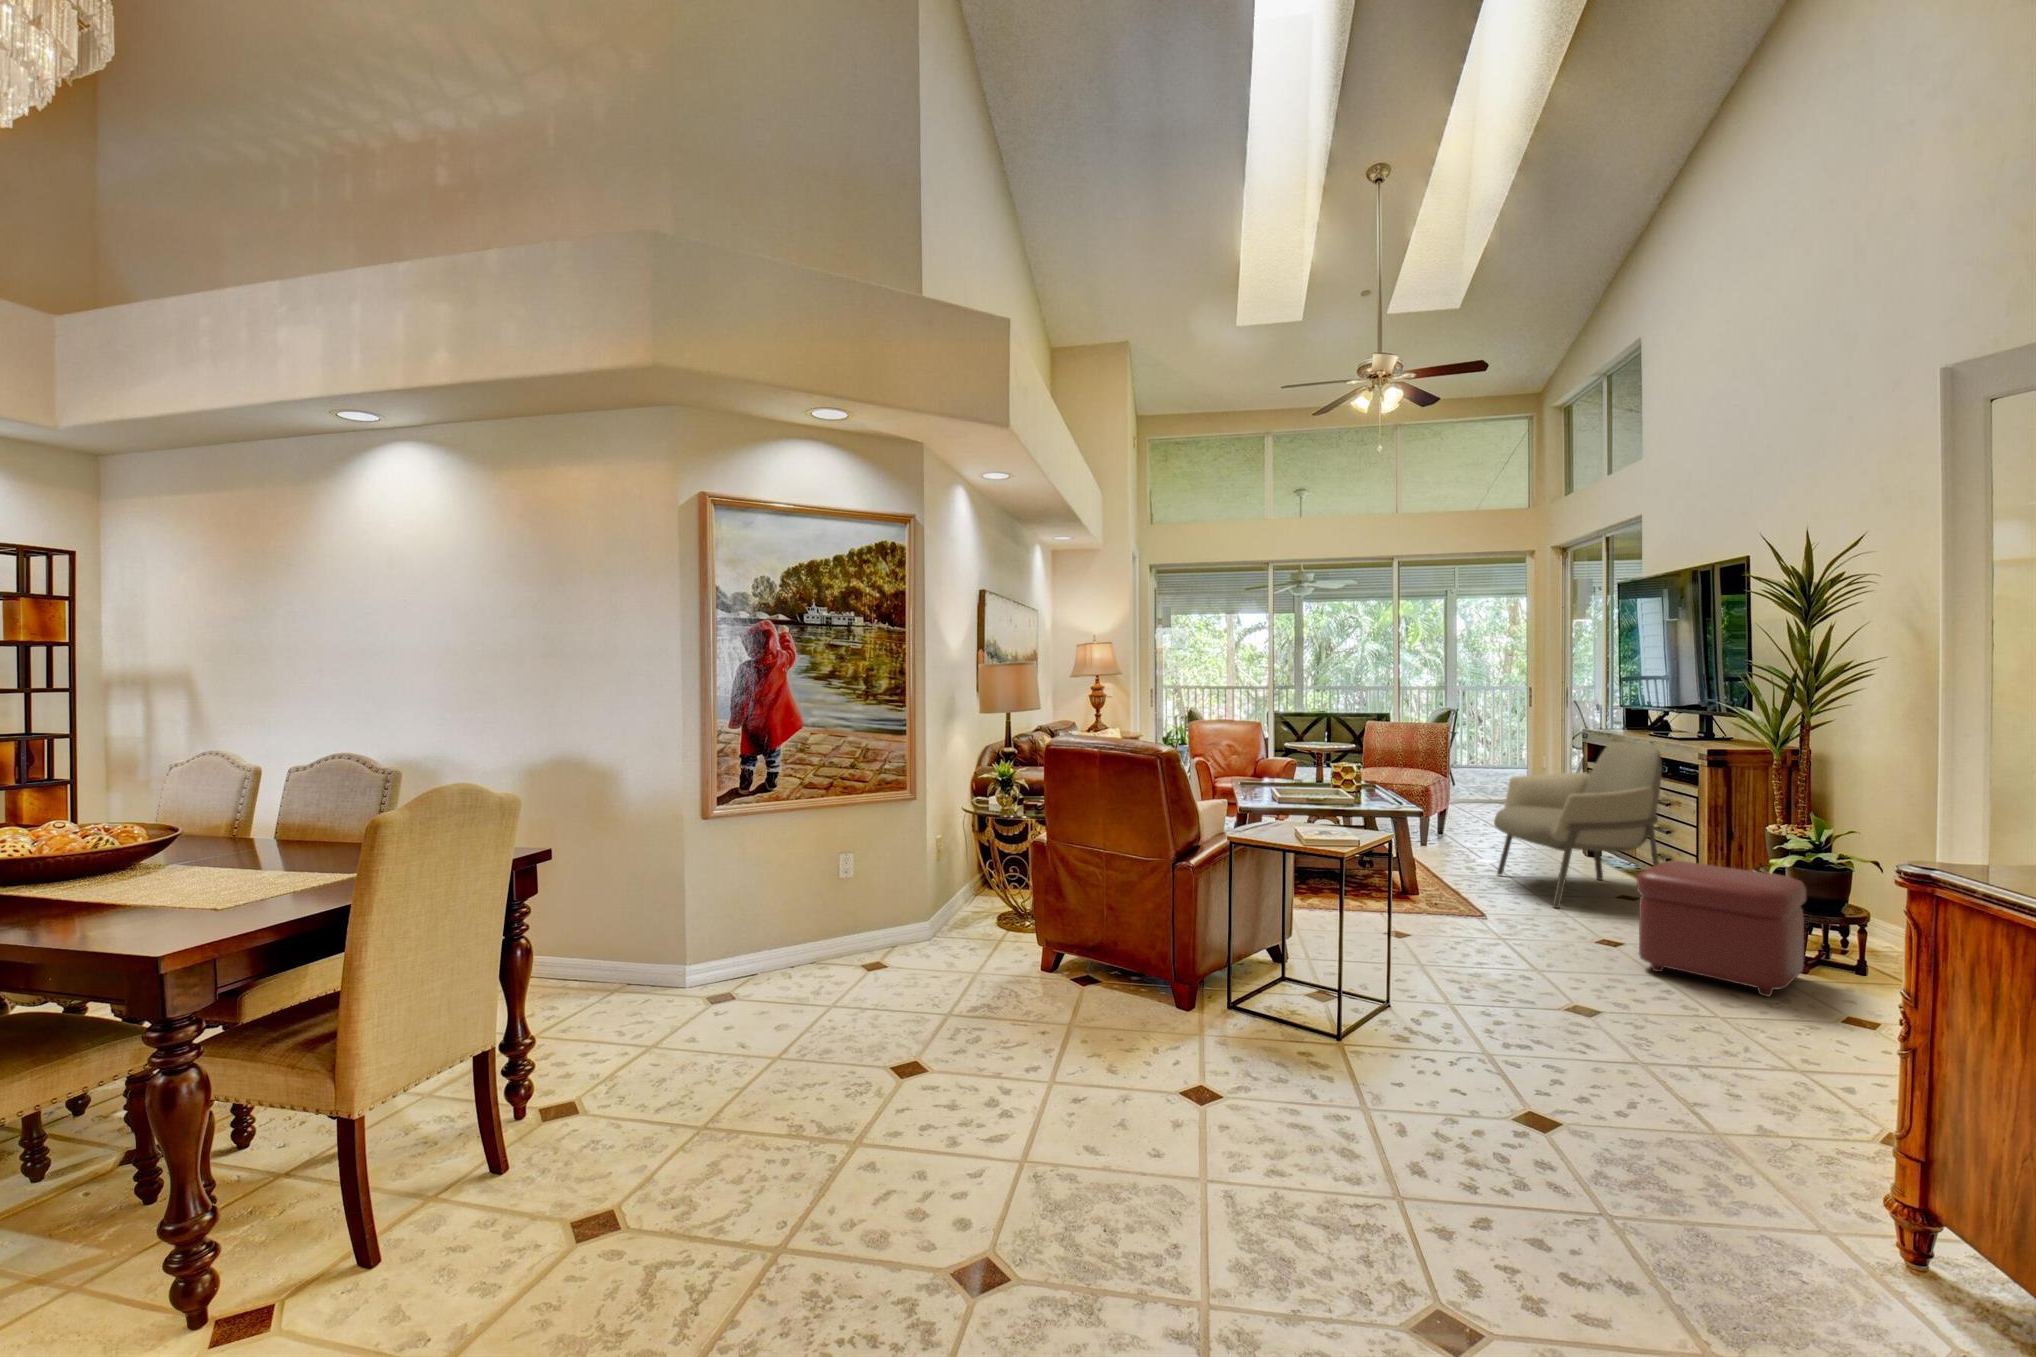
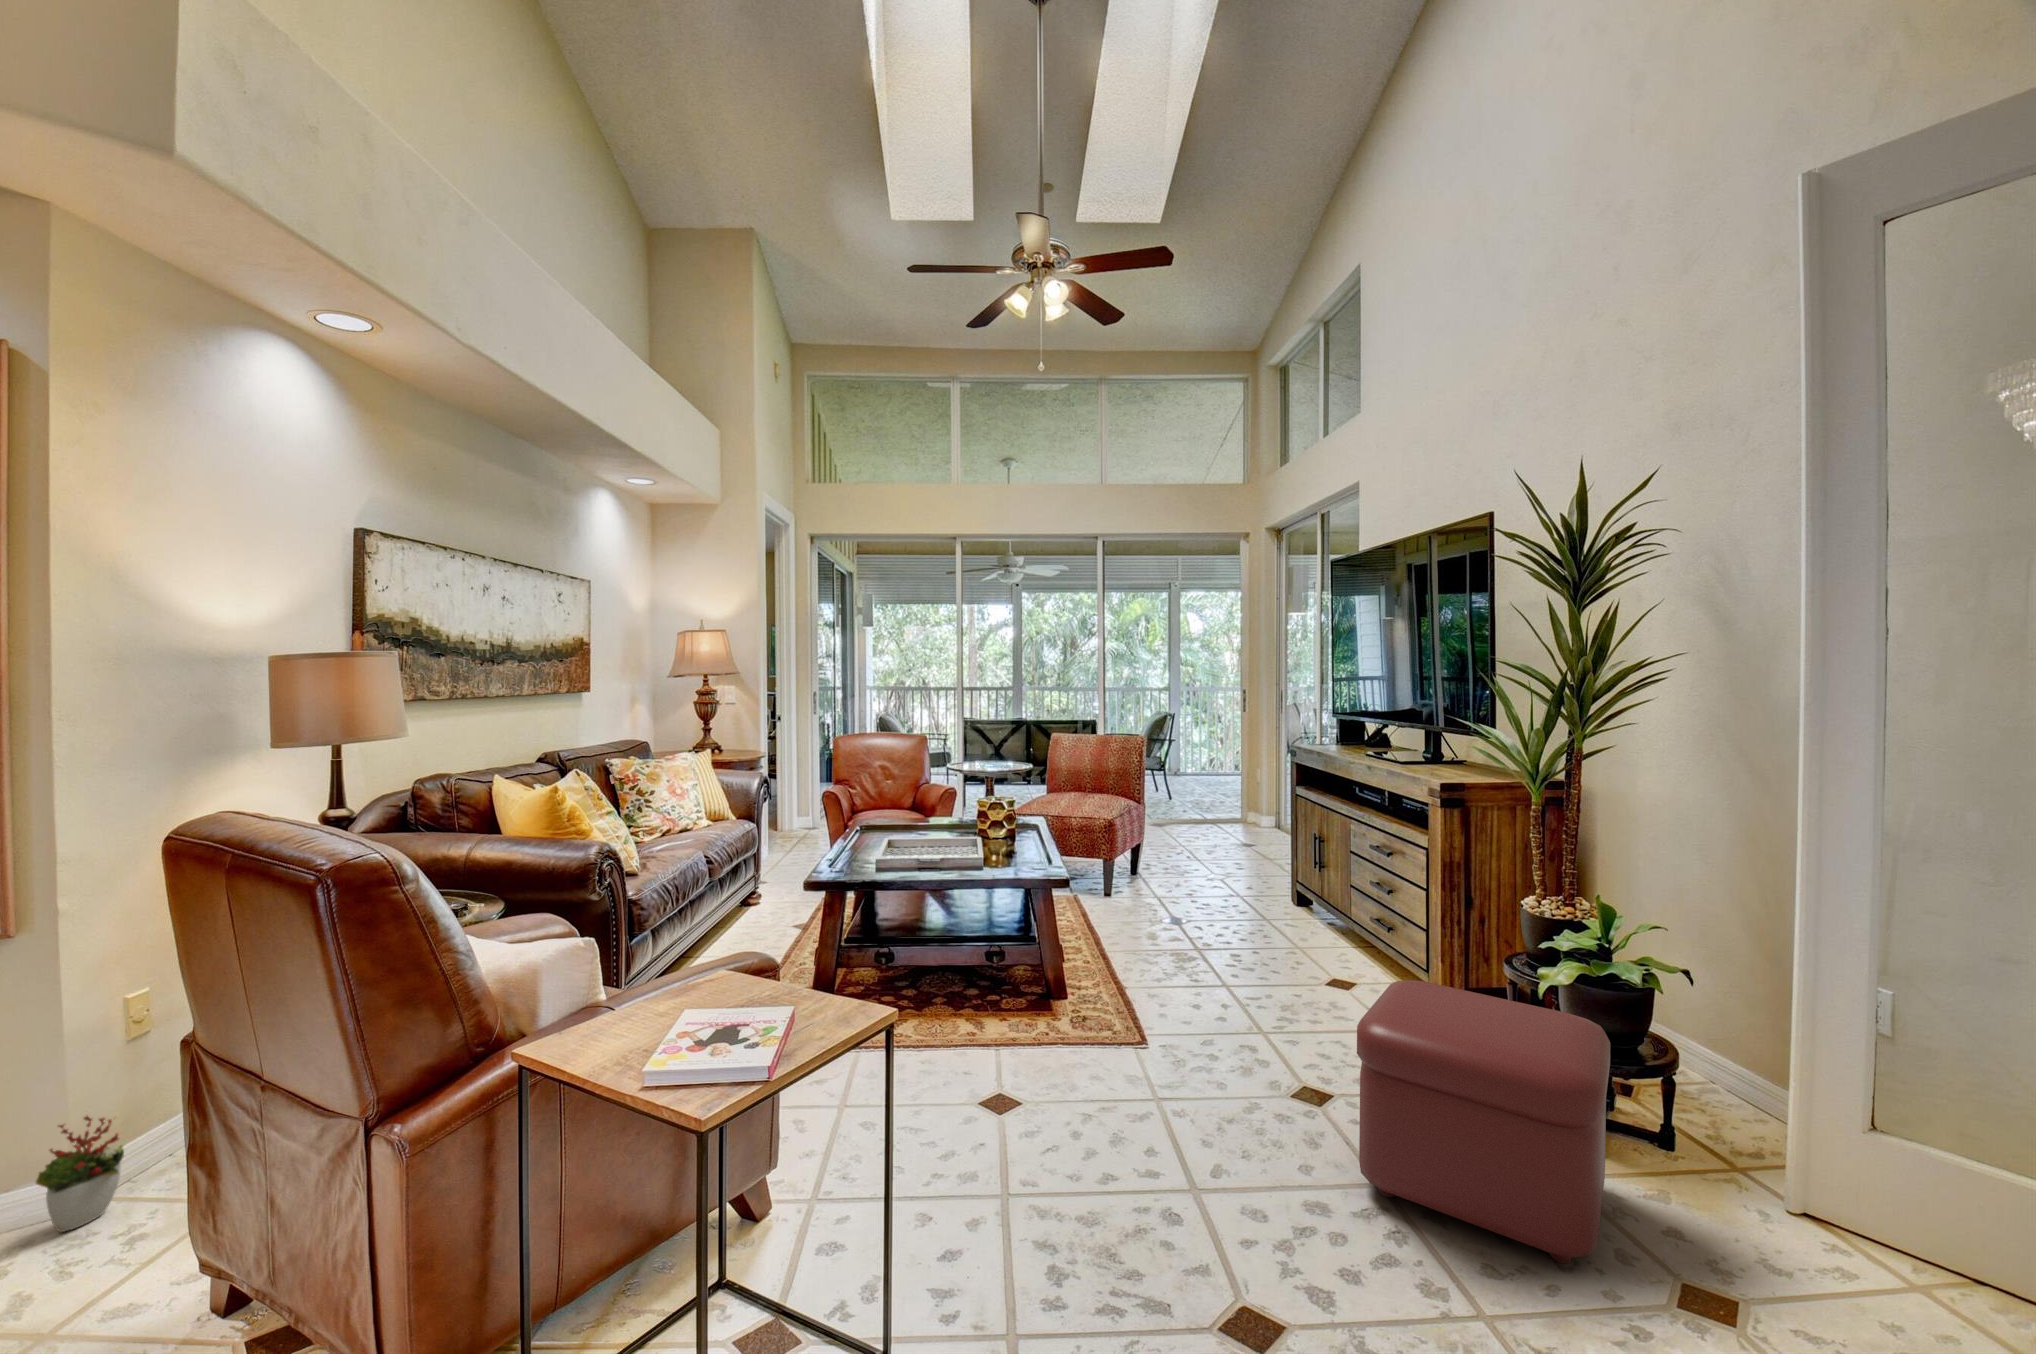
armchair: present [1494,742,1662,908] -> none [1177,765,1388,1019]
decorative plant: none [949,884,972,935] -> present [36,1116,124,1232]

